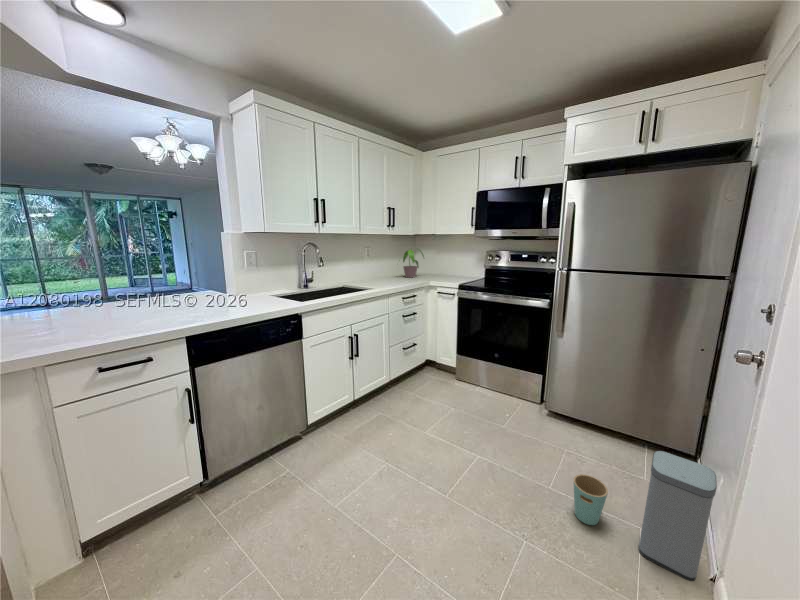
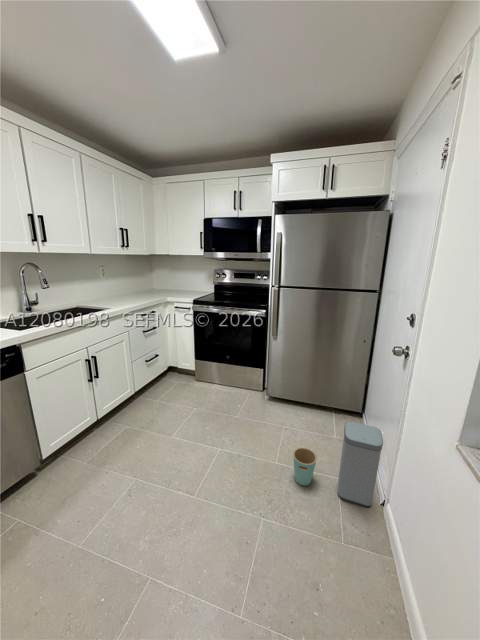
potted plant: present [403,250,424,278] -> none [132,267,163,295]

